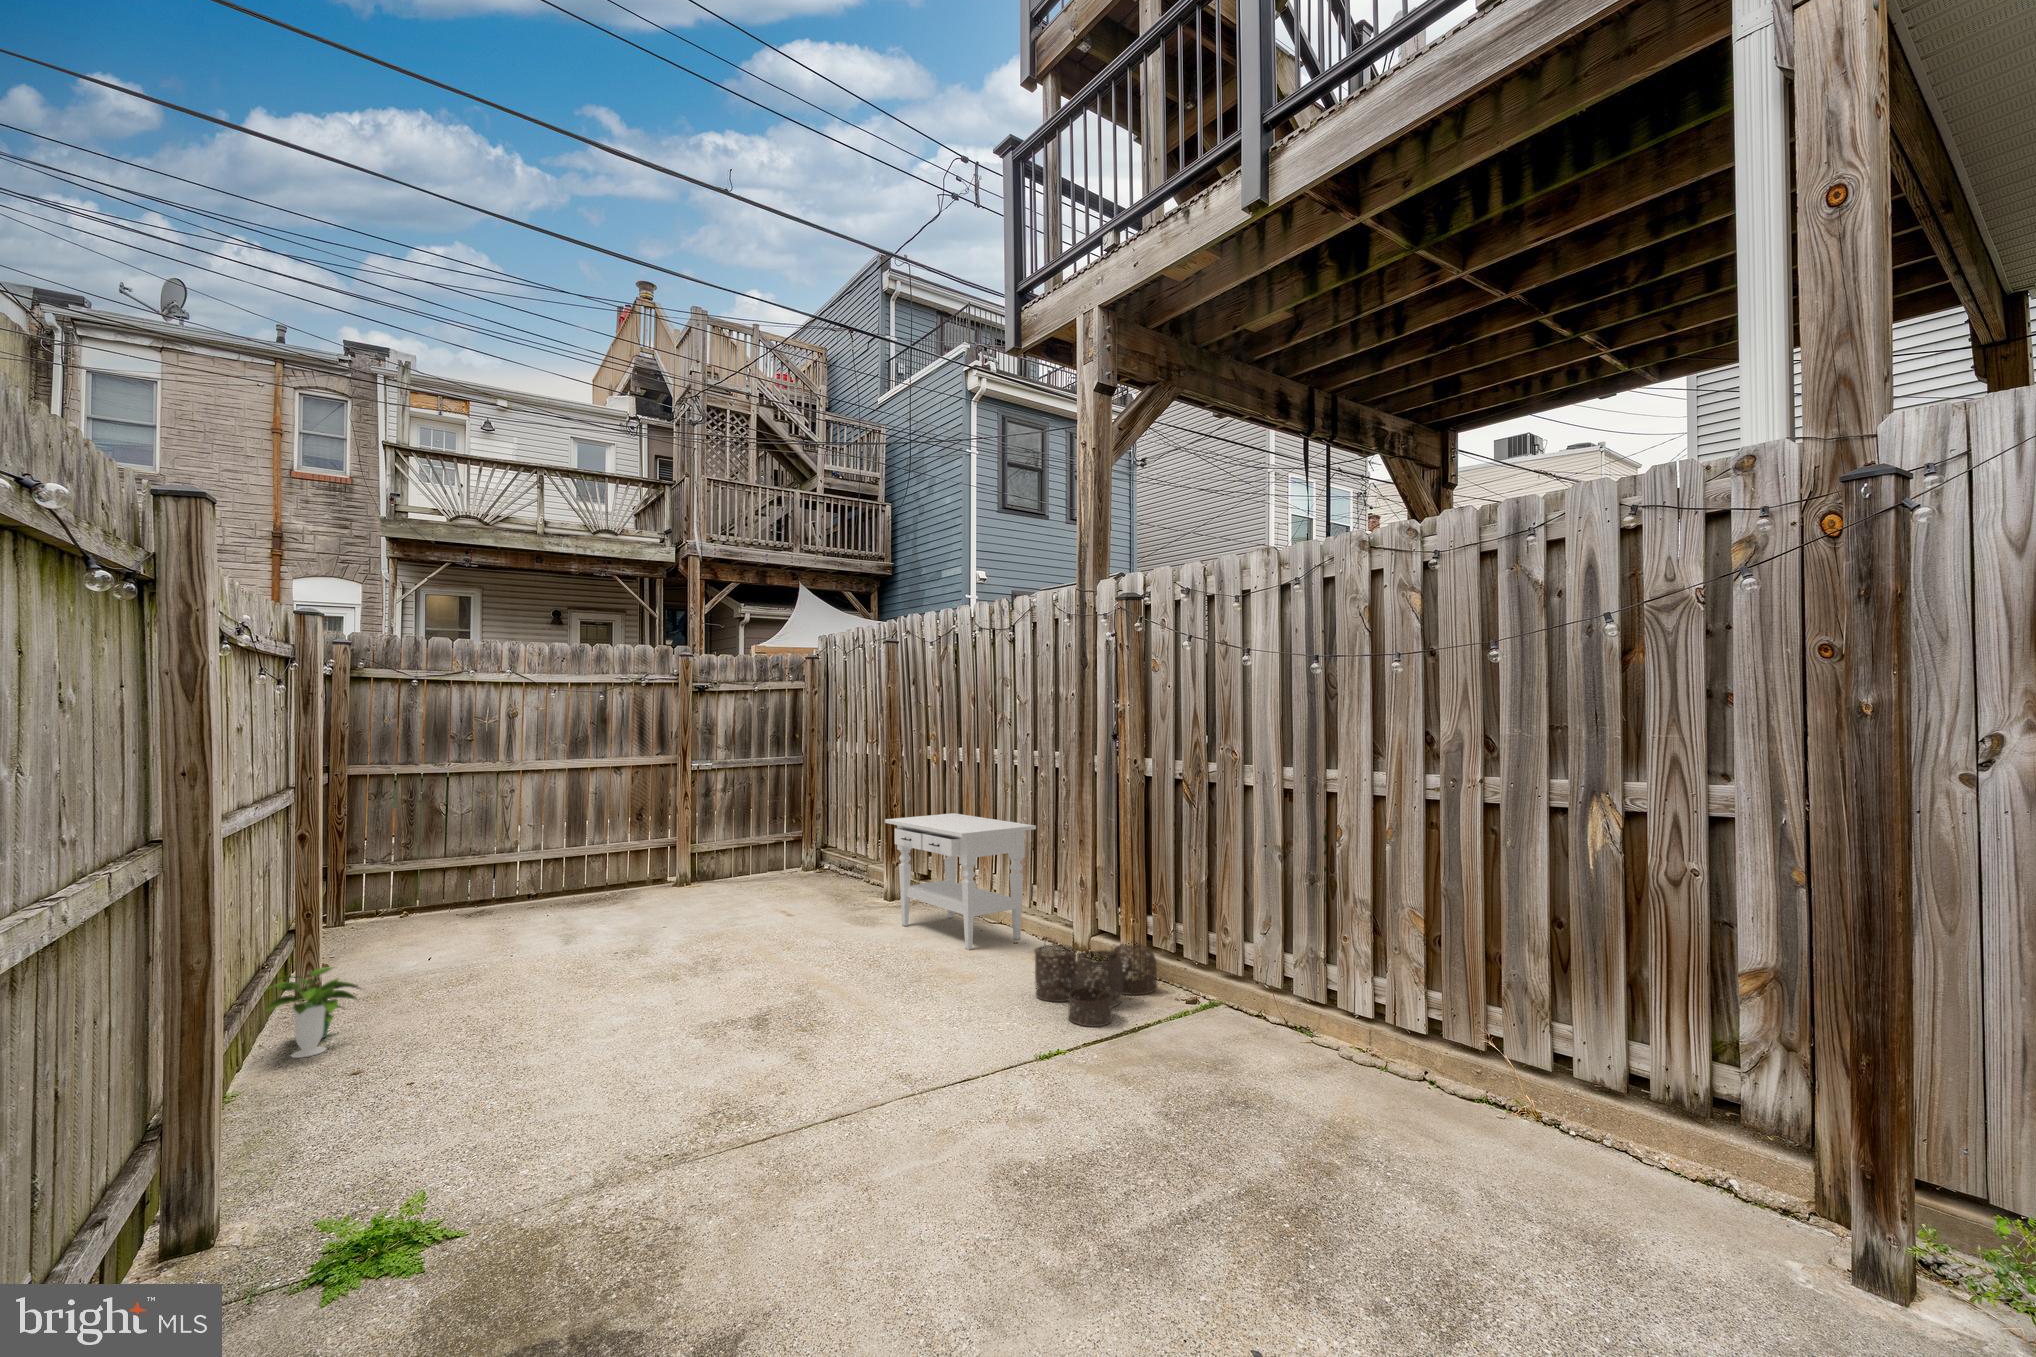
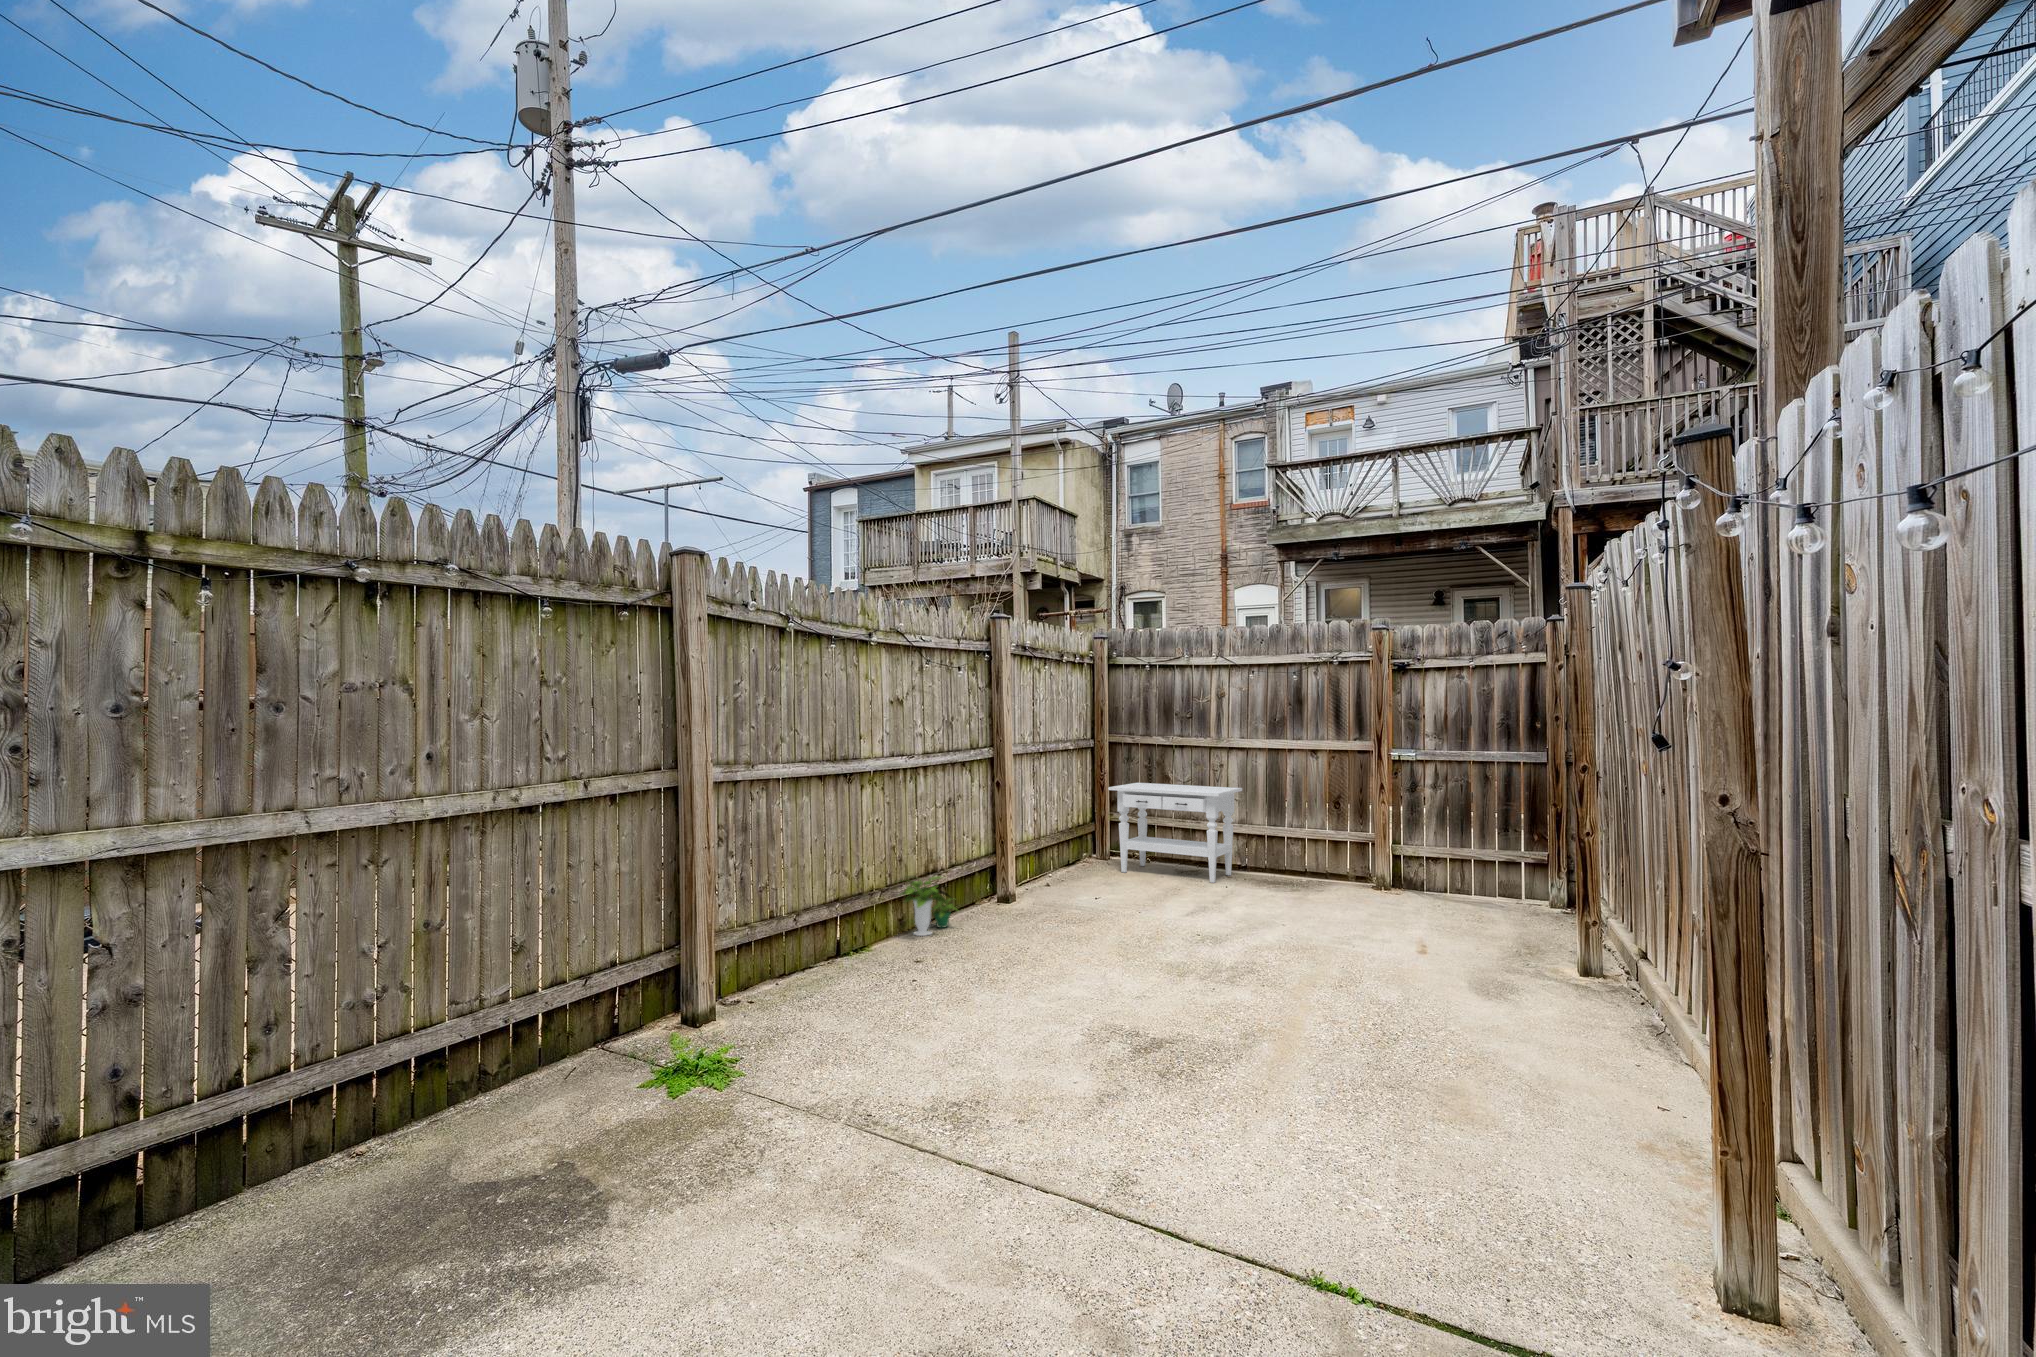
side table: present [885,813,1036,950] -> present [1108,783,1242,883]
woven basket: present [1034,941,1157,1026] -> none [1393,1059,1700,1246]

